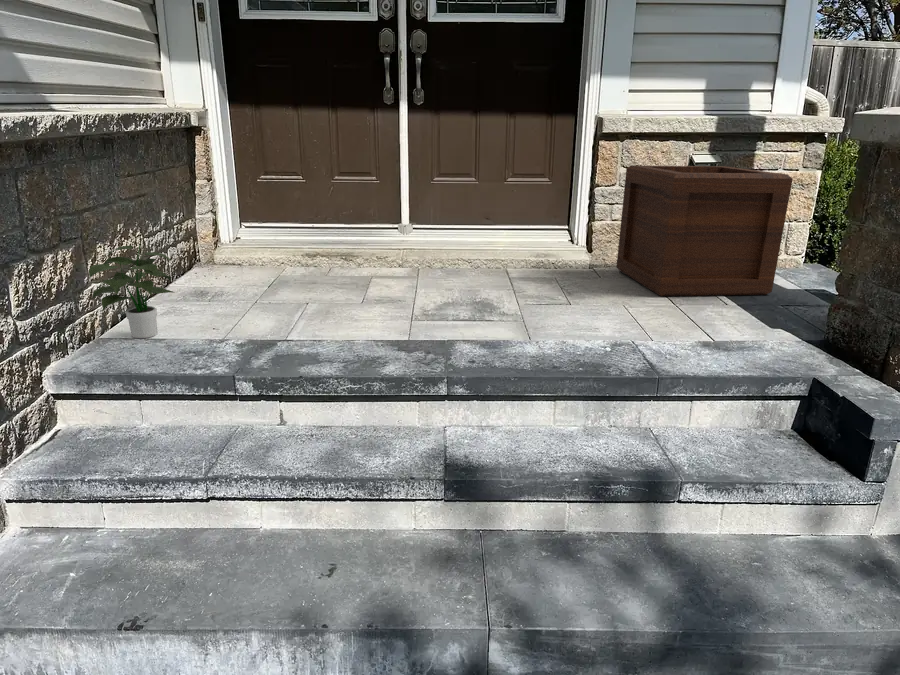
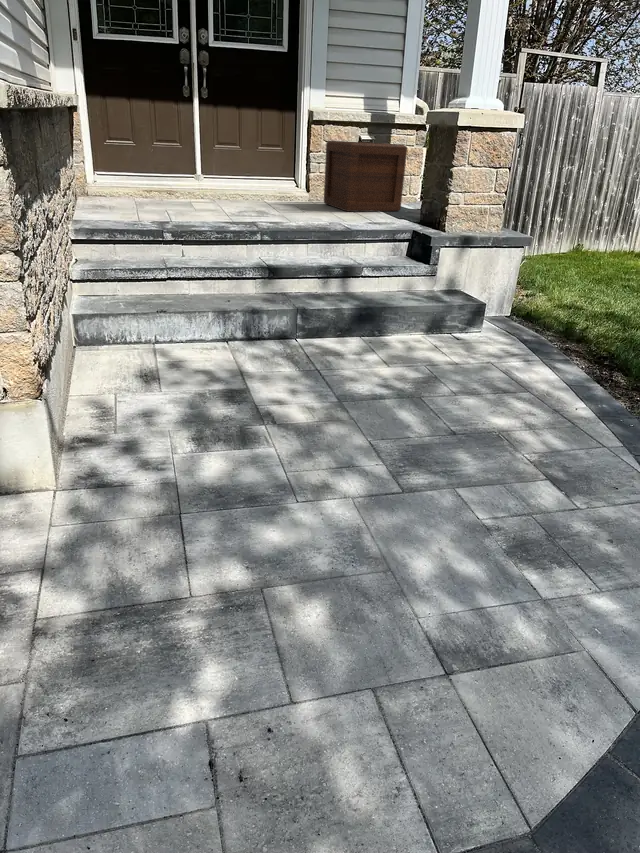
potted plant: present [89,245,174,338] -> none [70,172,110,224]

